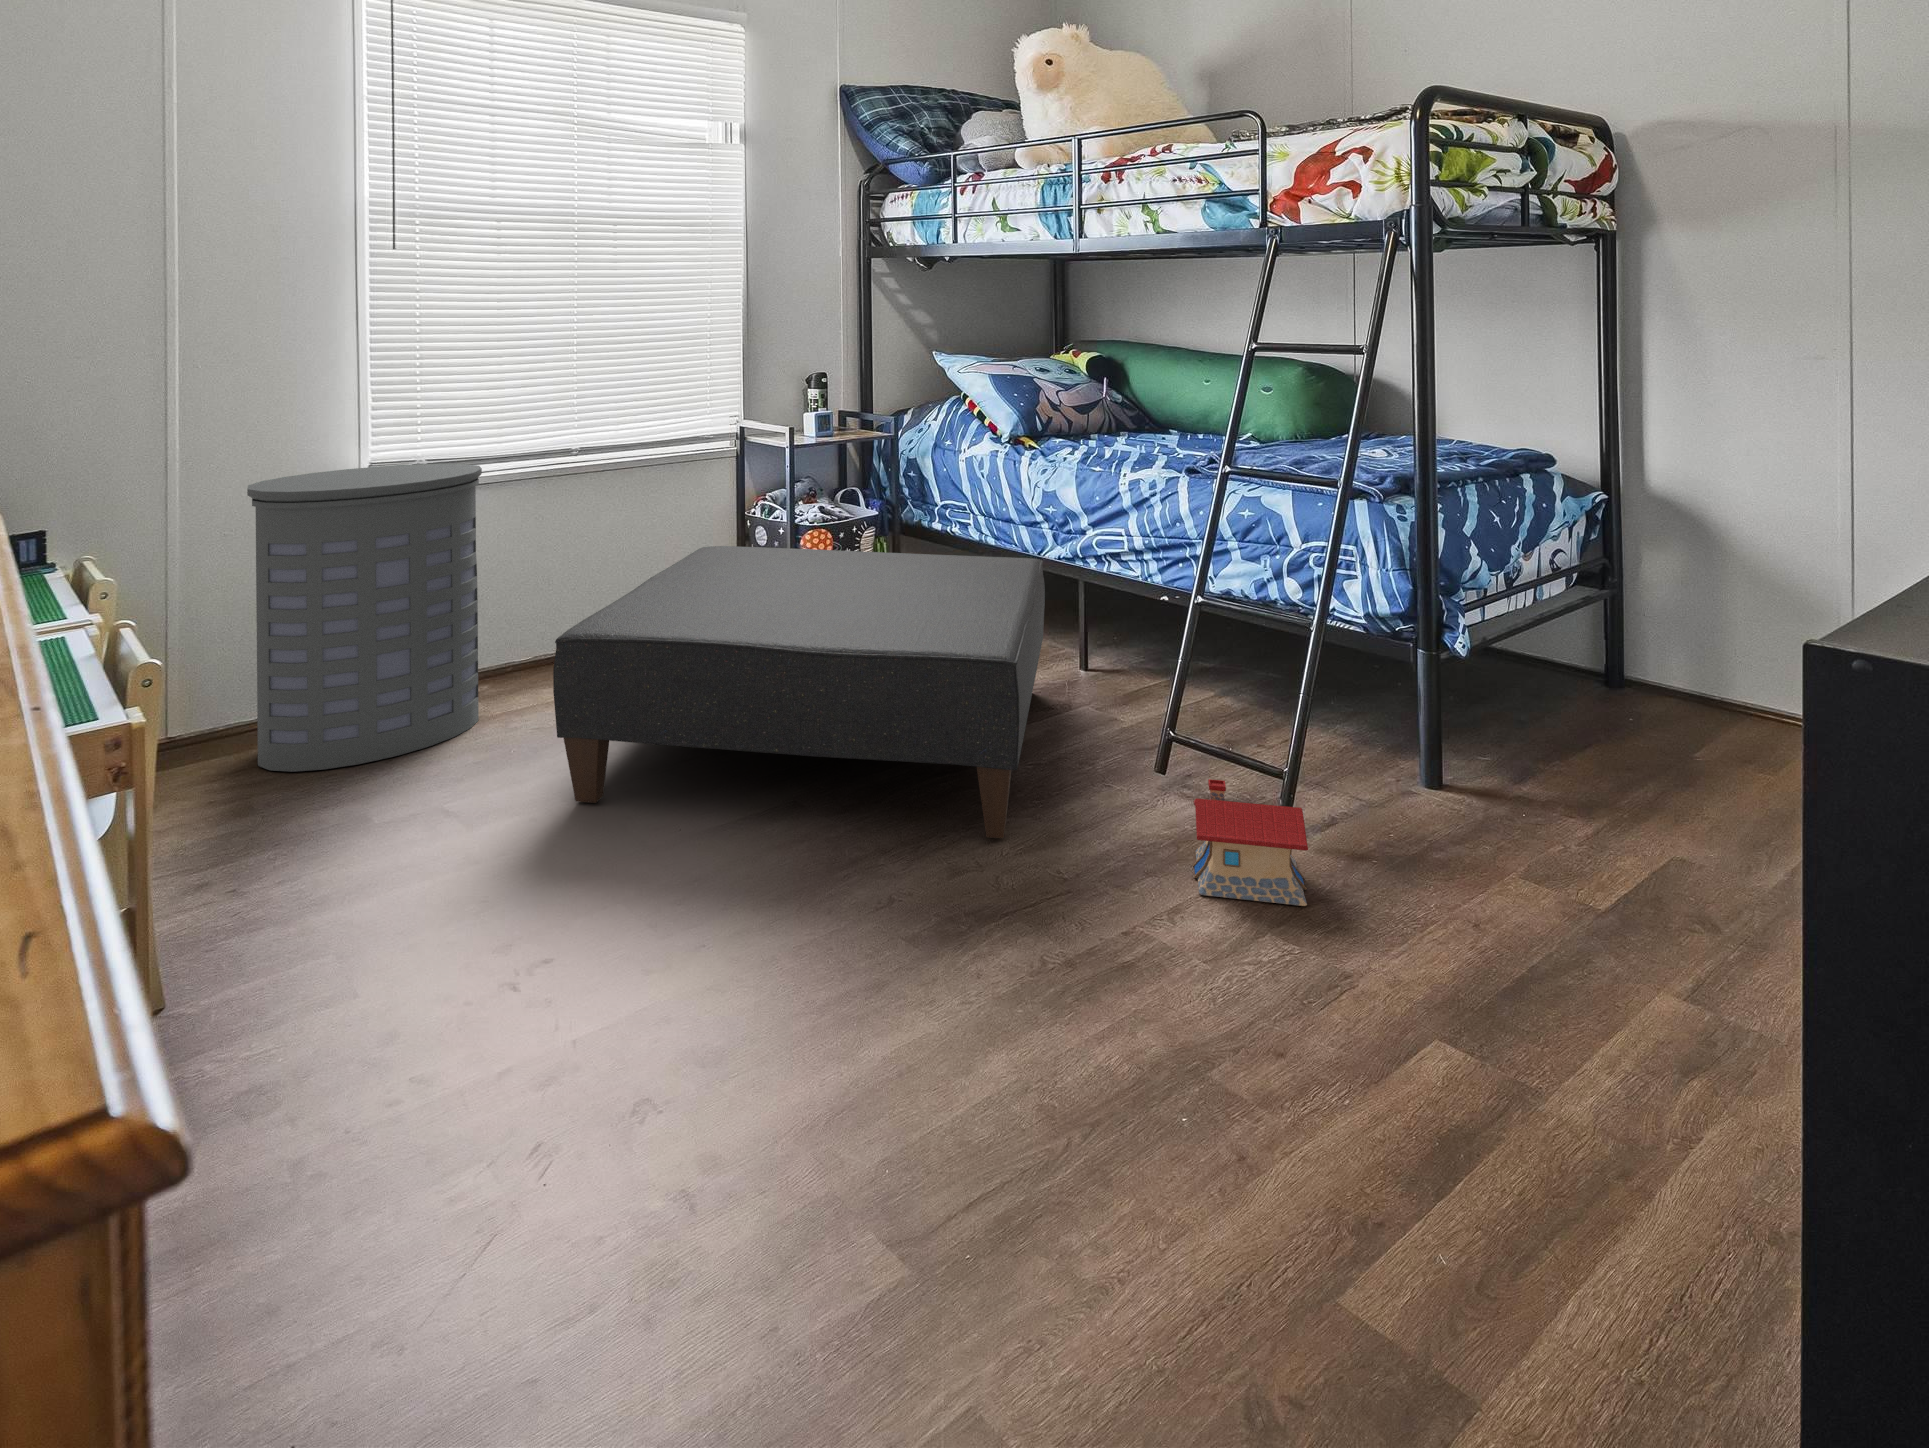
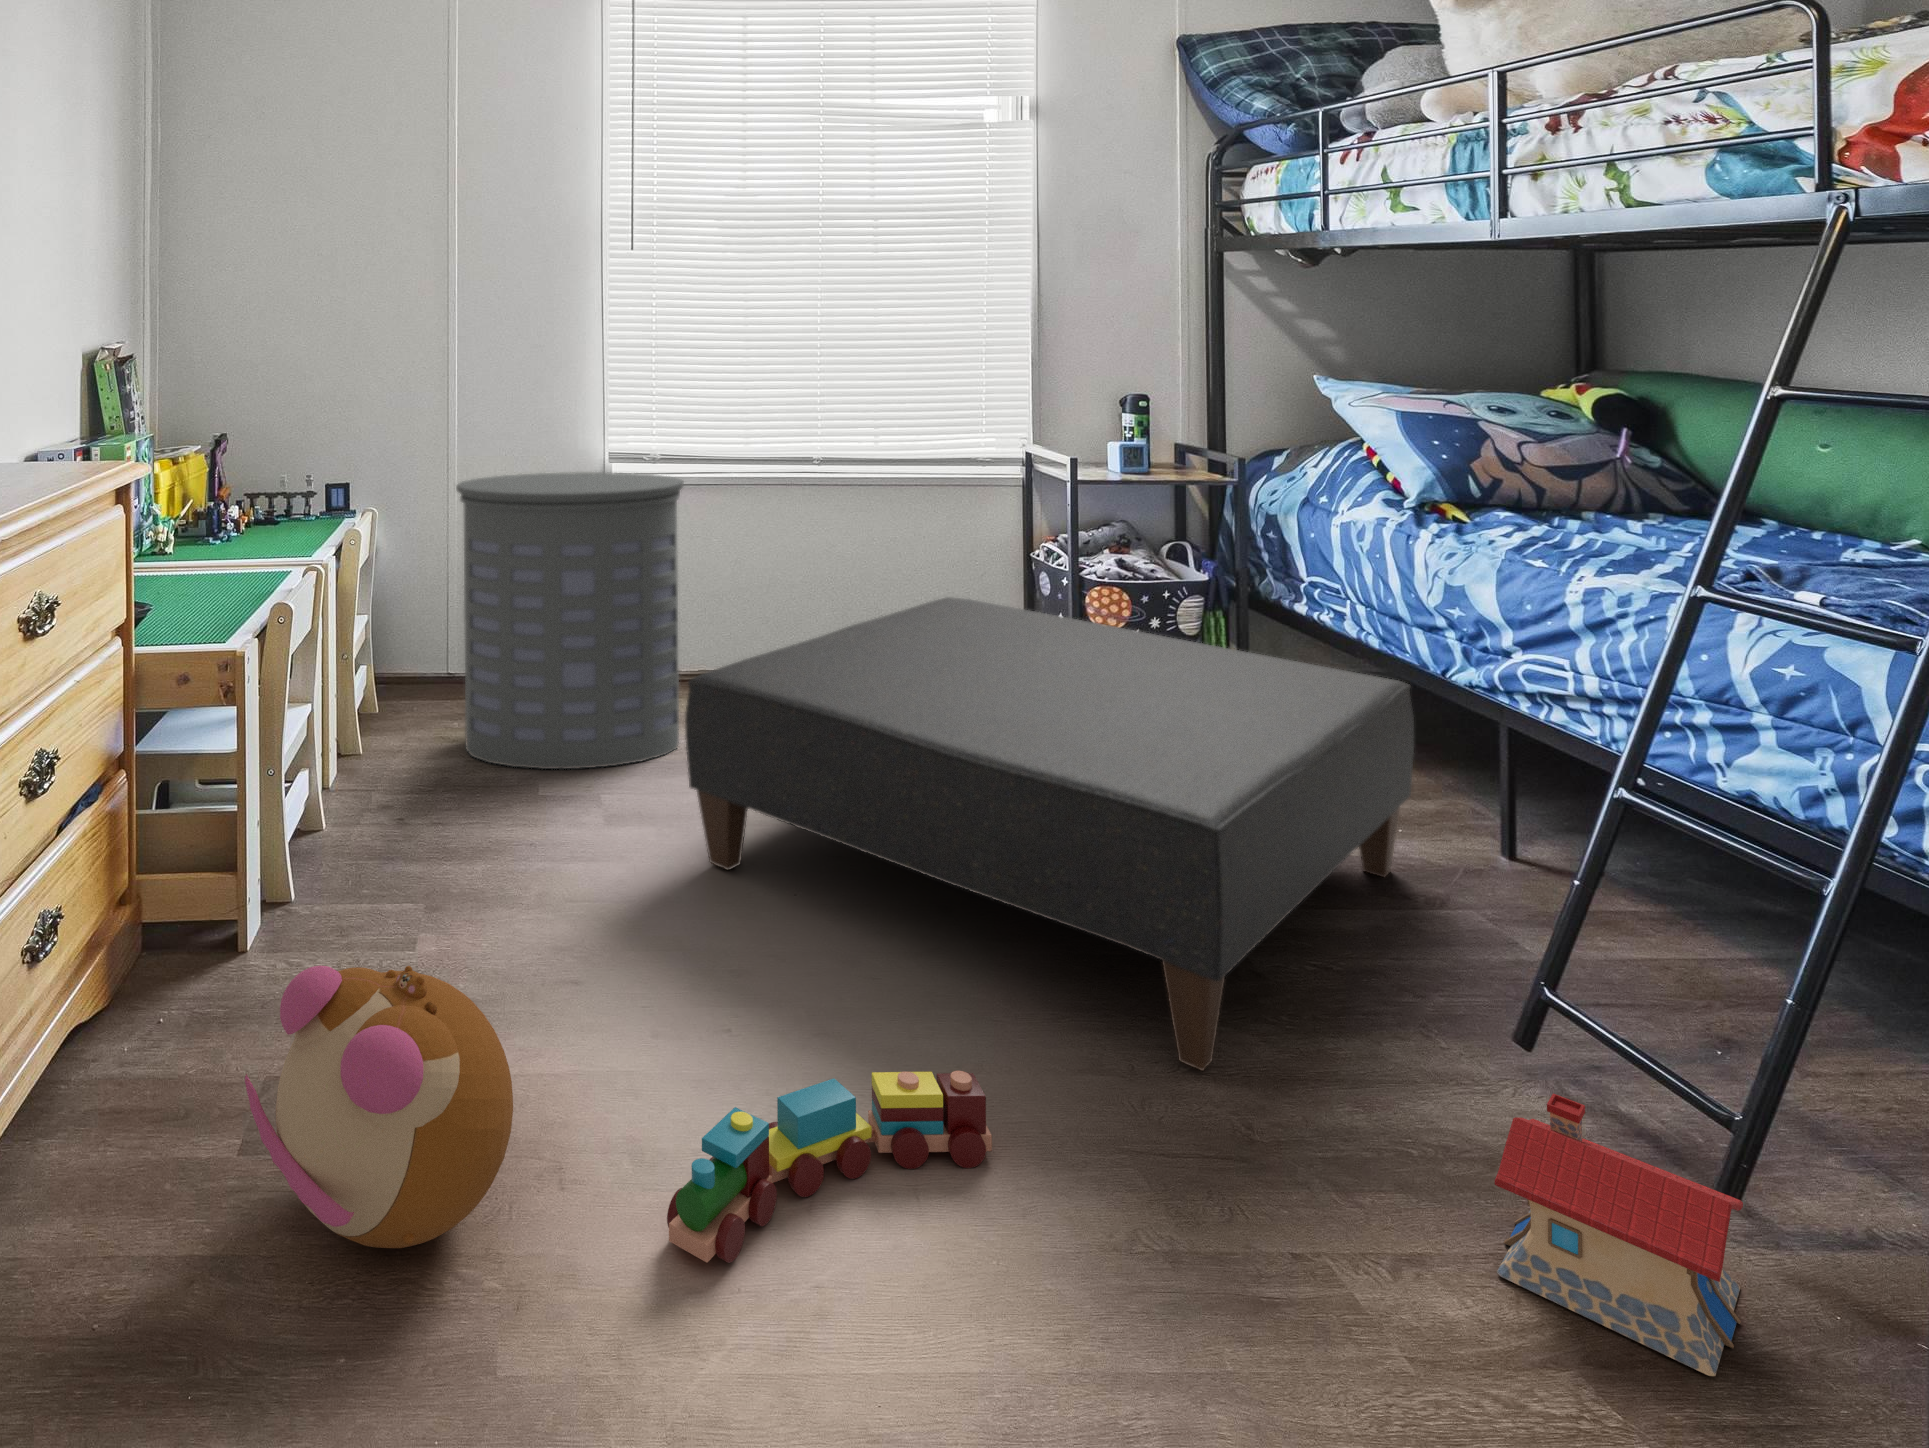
toy train: none [732,877,913,1067] -> present [667,1071,992,1263]
plush toy: none [342,907,610,1171] -> present [245,966,513,1248]

